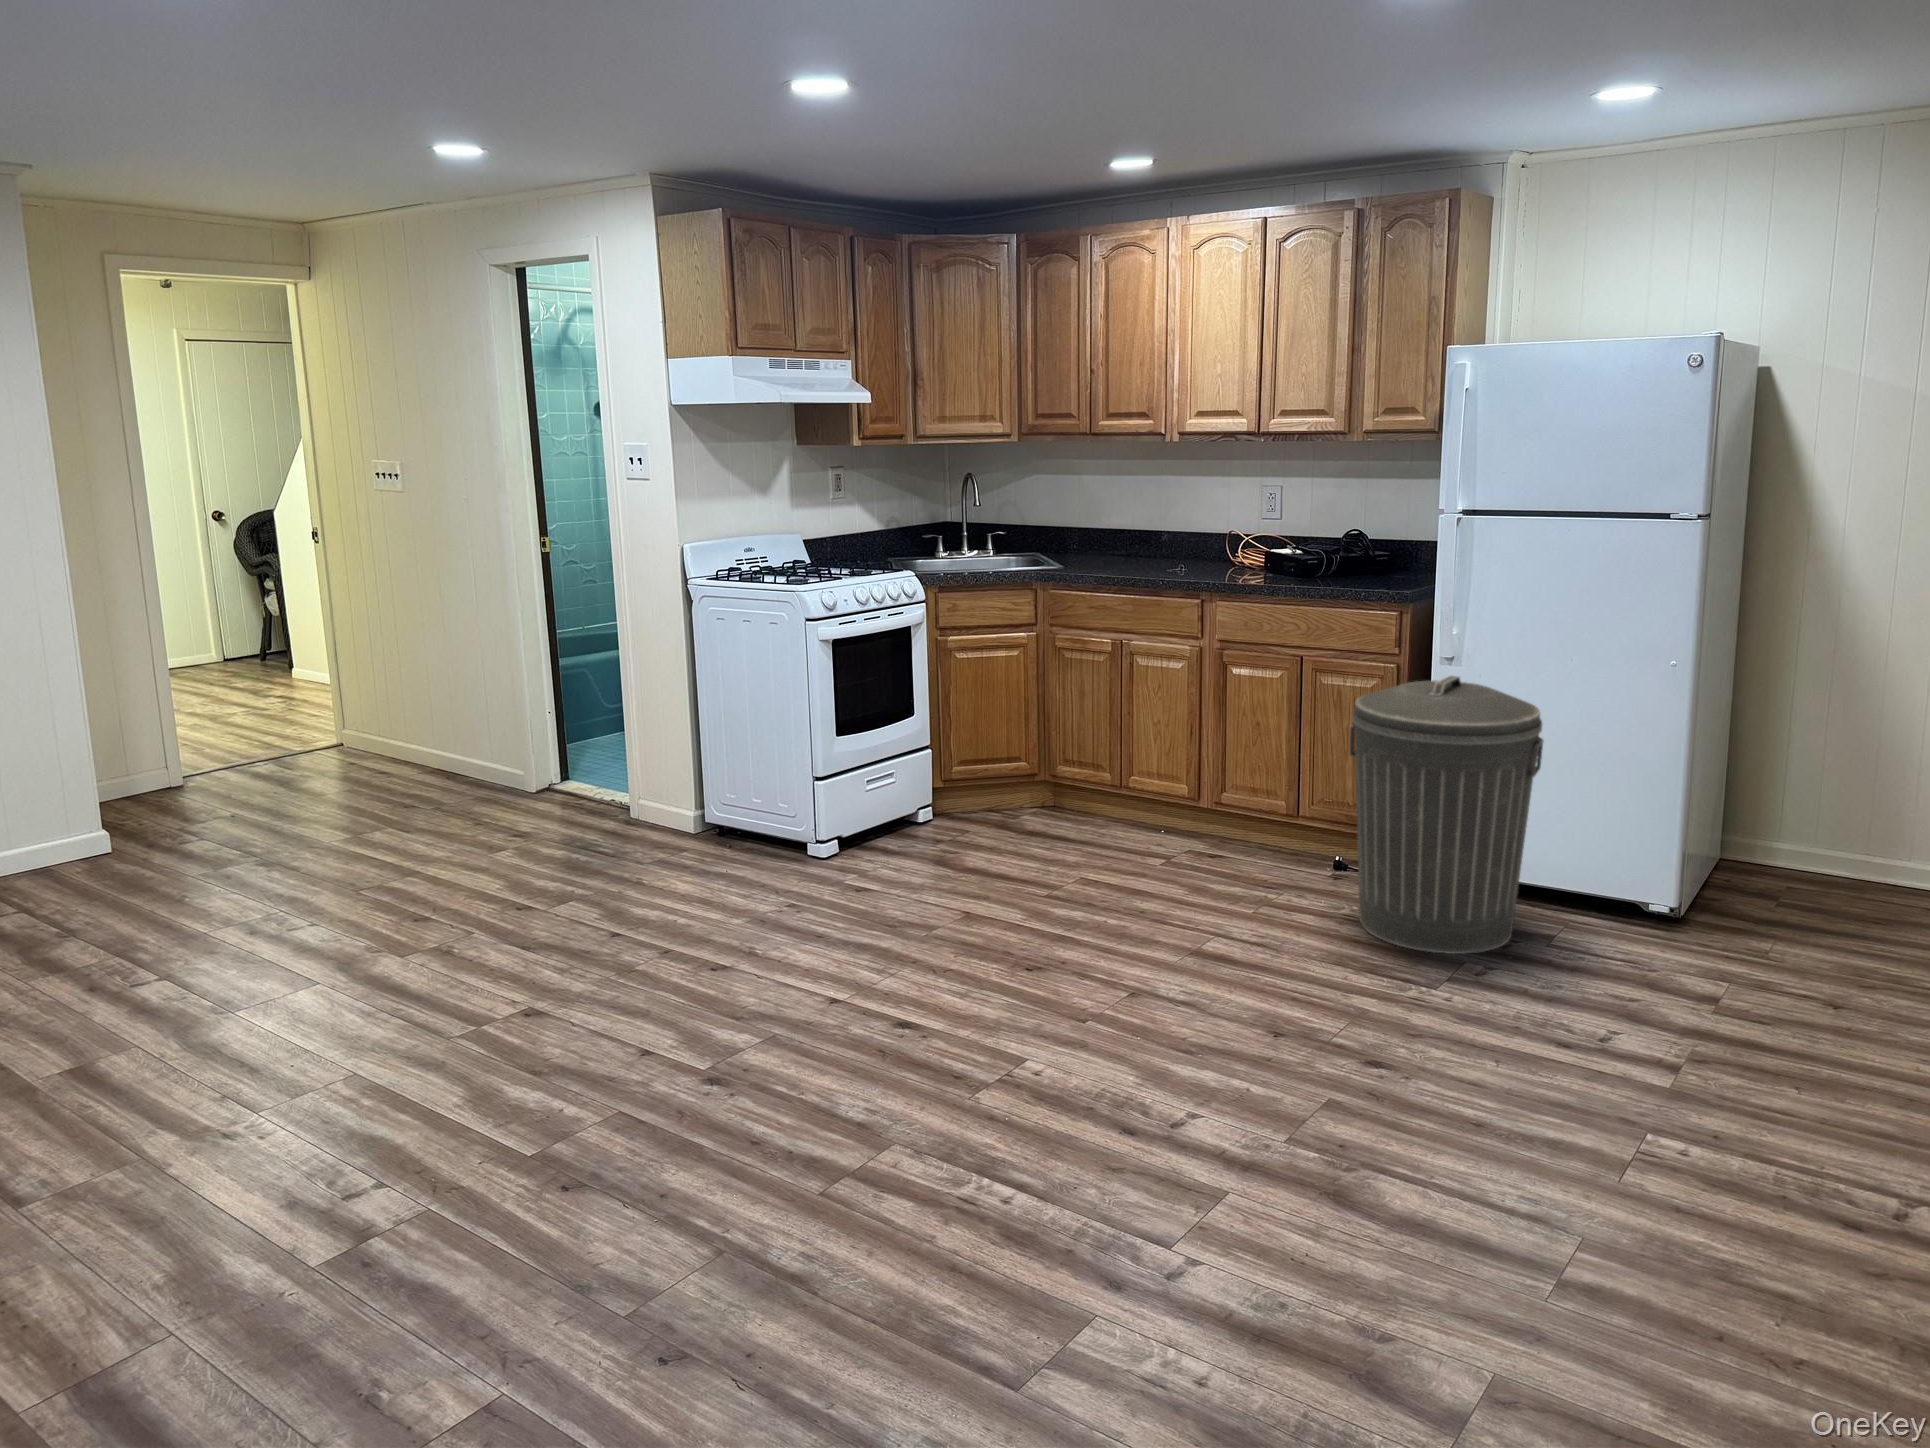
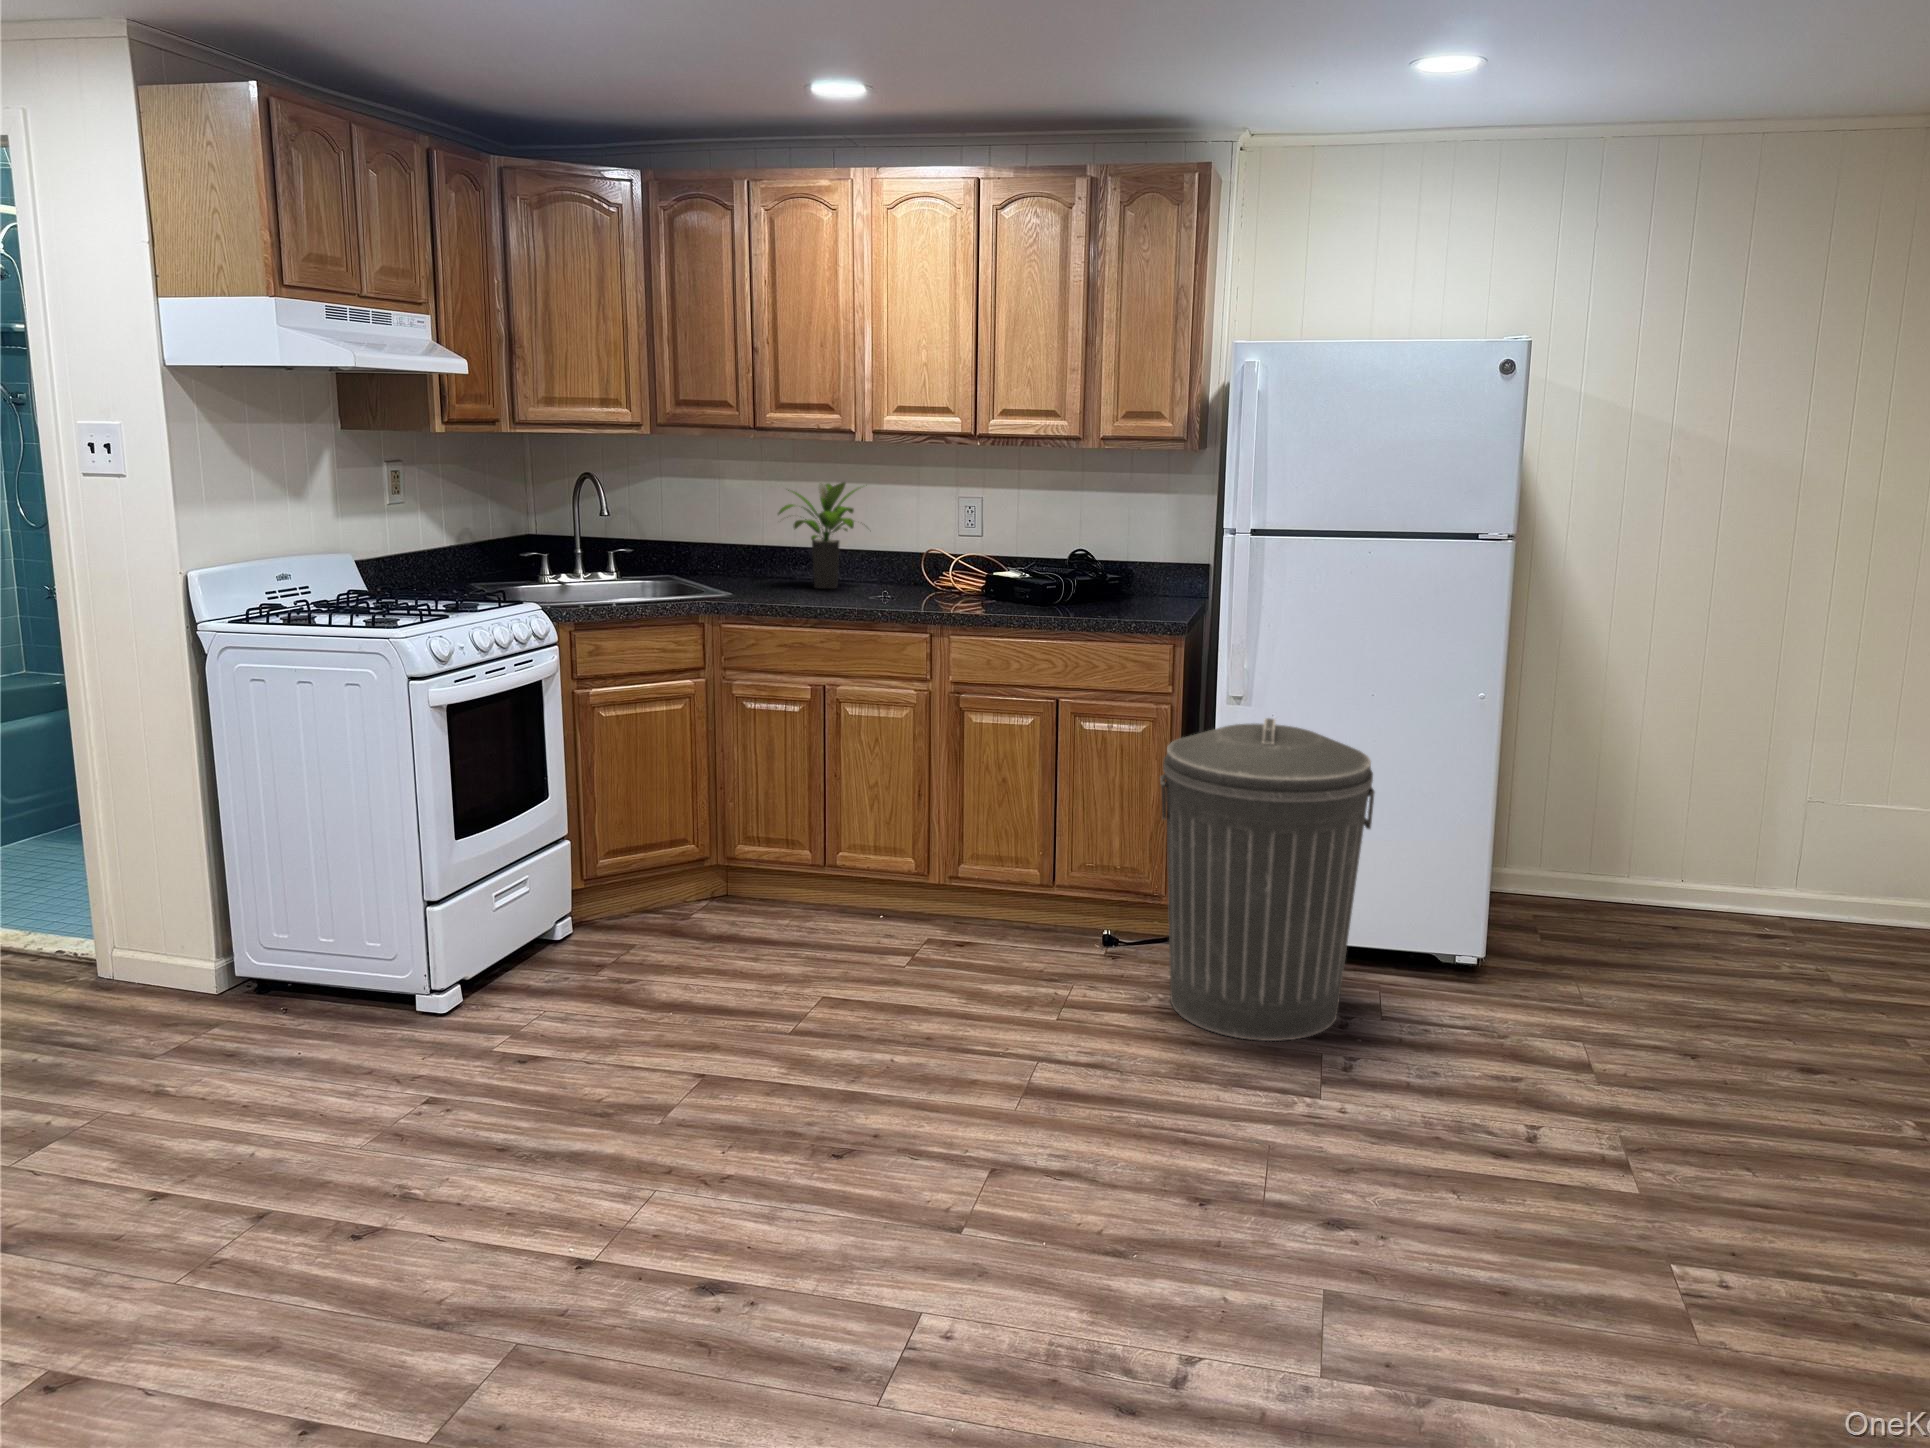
potted plant: none [1108,475,1190,564] -> present [778,482,859,589]

